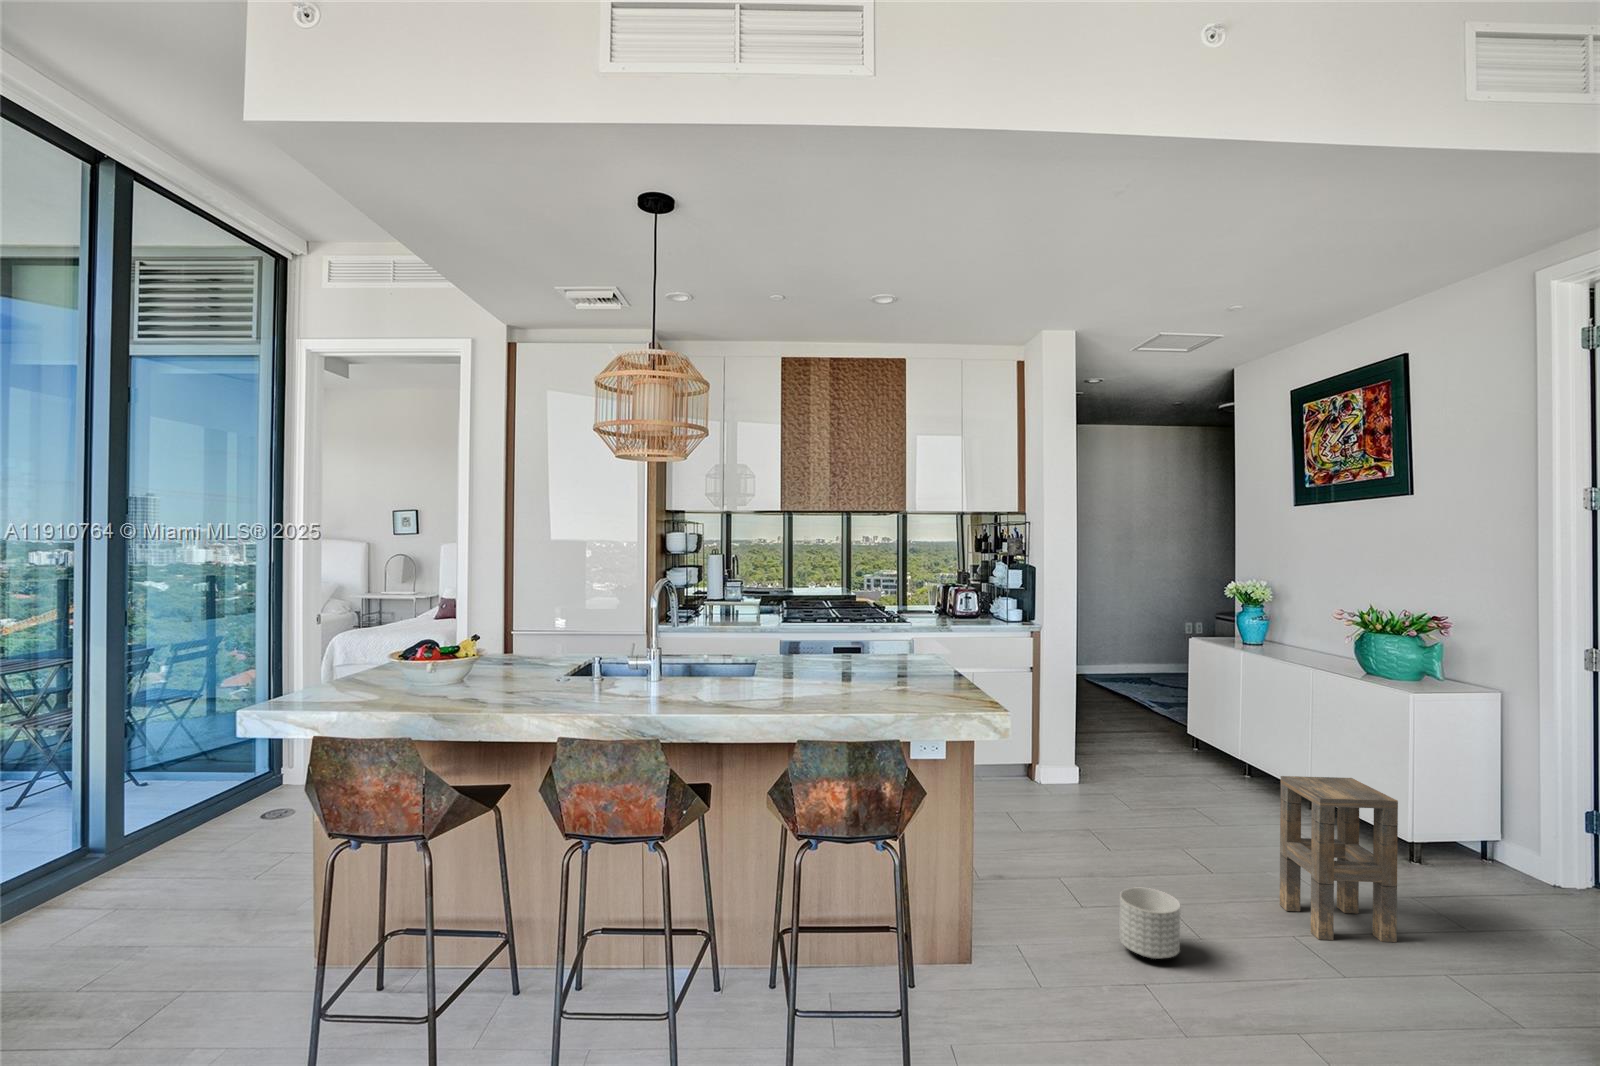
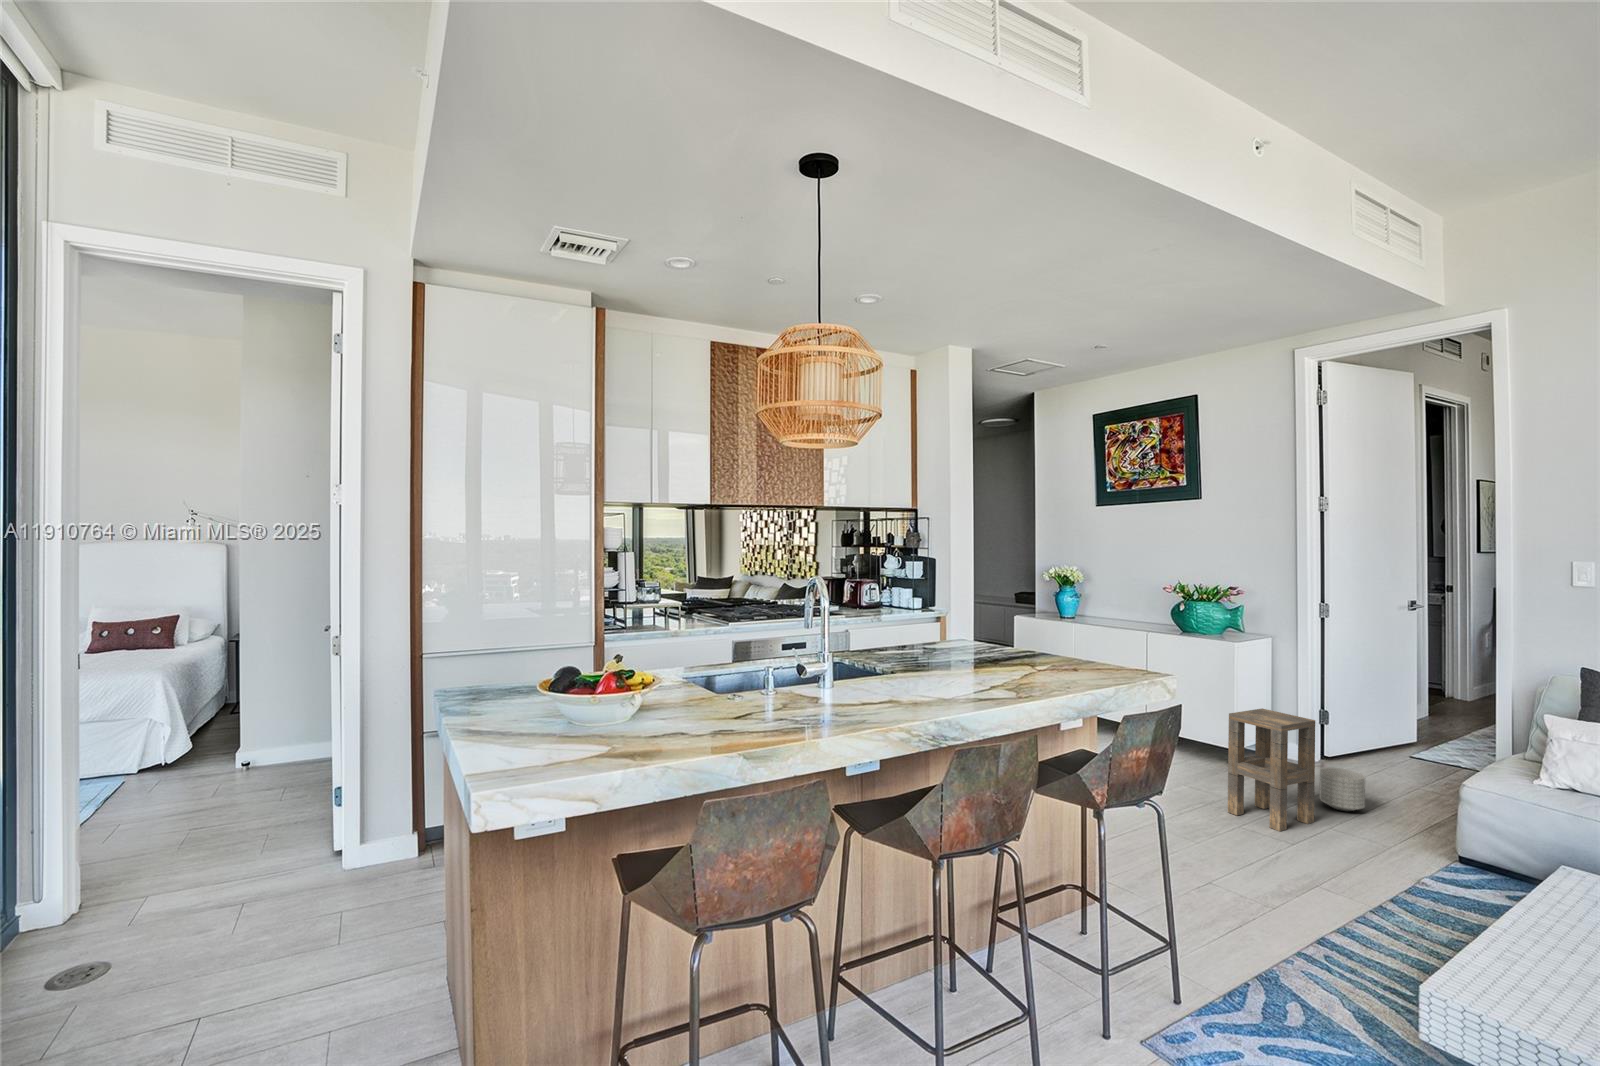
planter: present [1120,888,1180,959] -> present [1319,767,1365,811]

